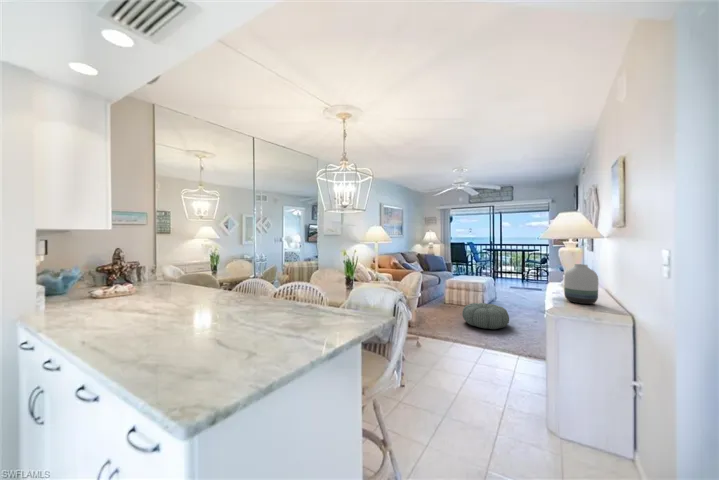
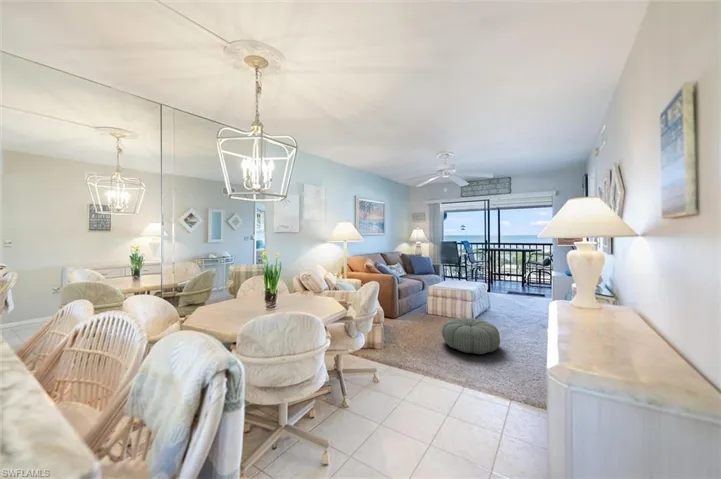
vase: present [564,264,598,304] -> none [576,286,643,366]

